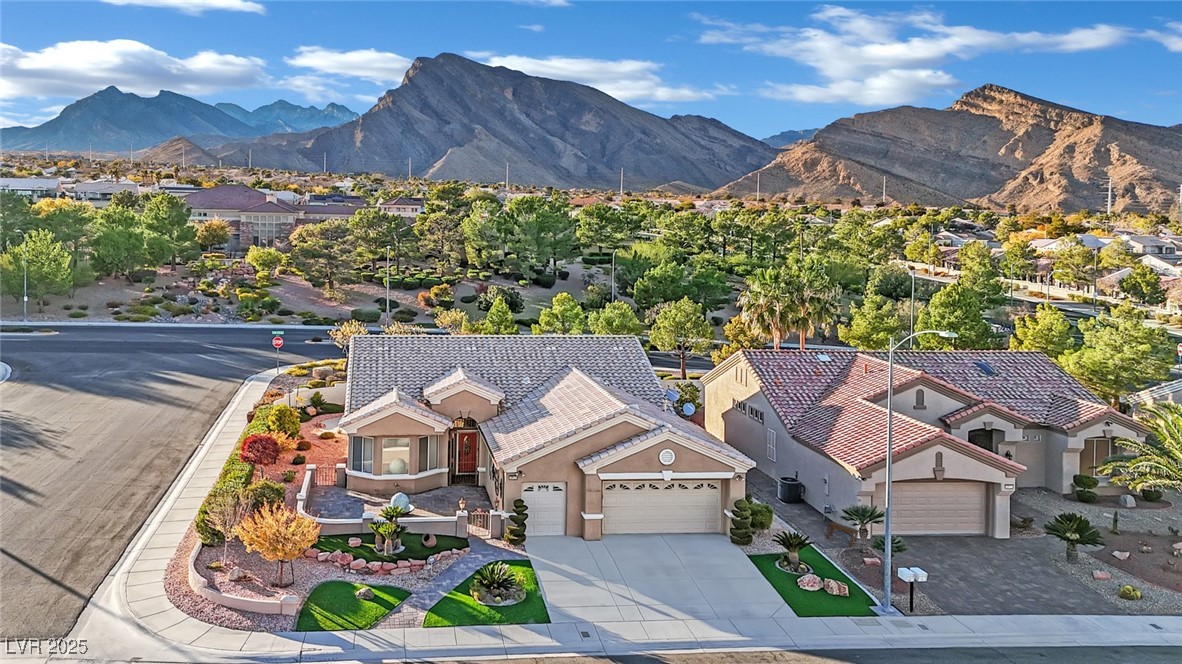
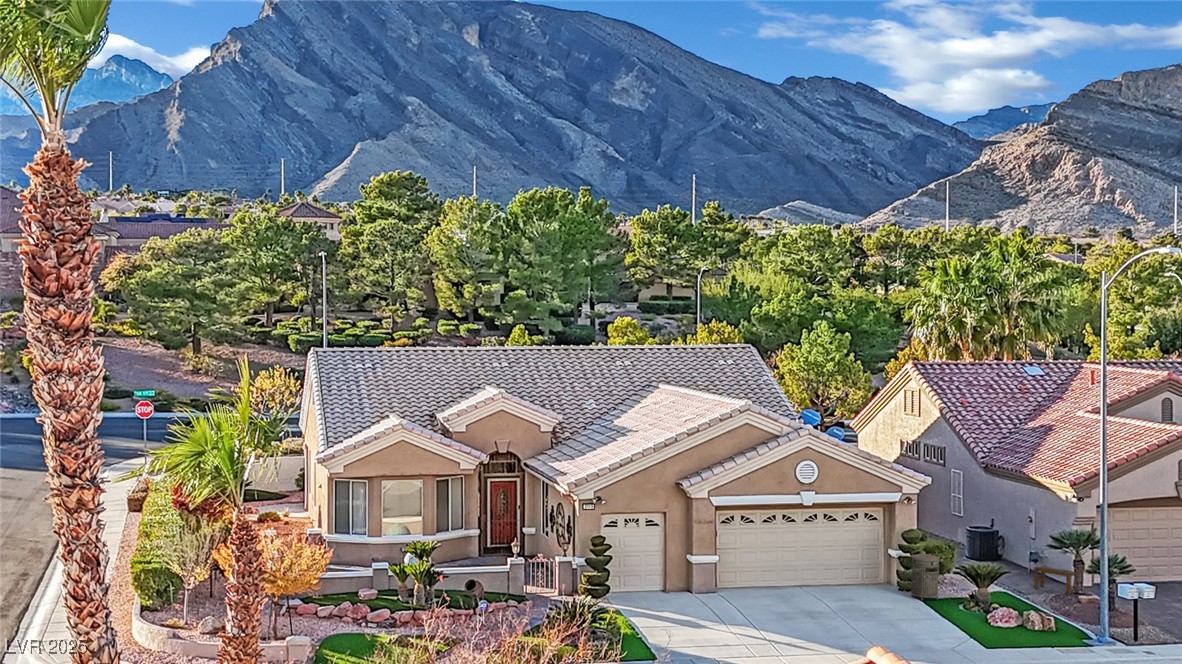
trash can: none [742,518,764,553] -> present [911,554,939,600]

